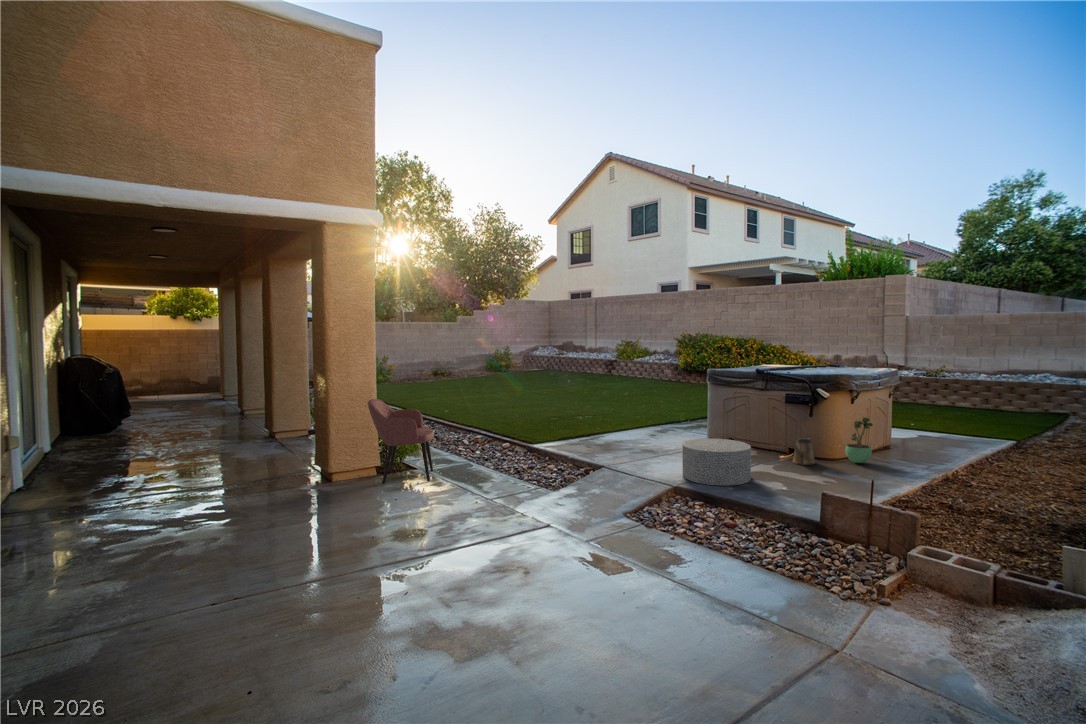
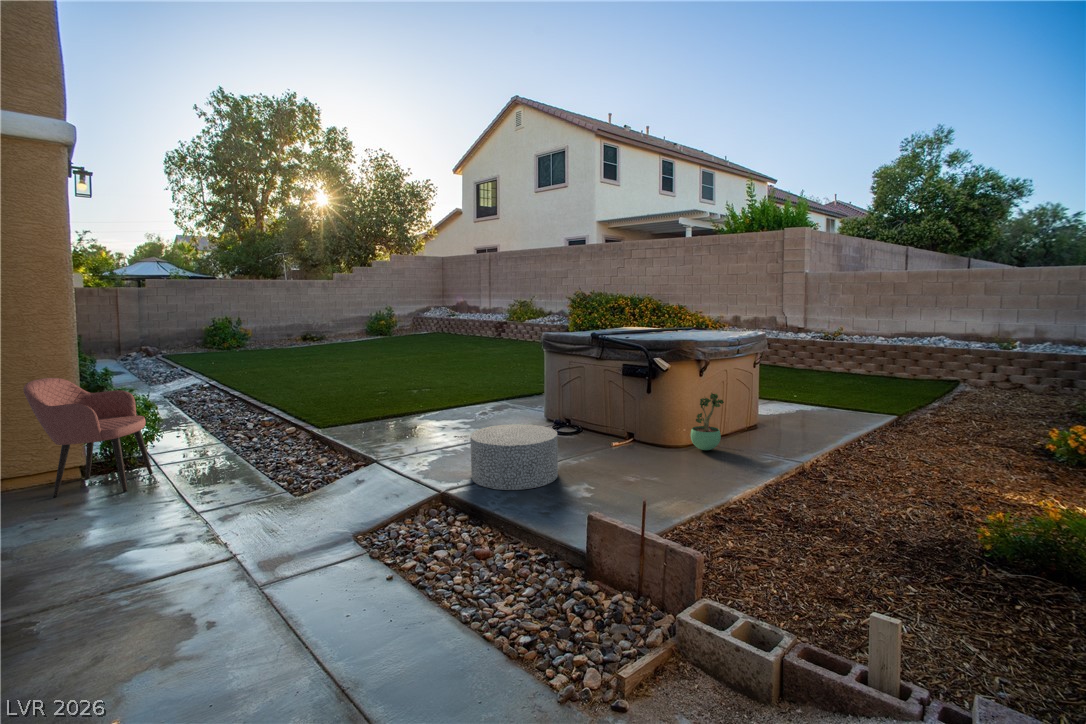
watering can: present [792,438,816,465] -> none [618,420,654,455]

